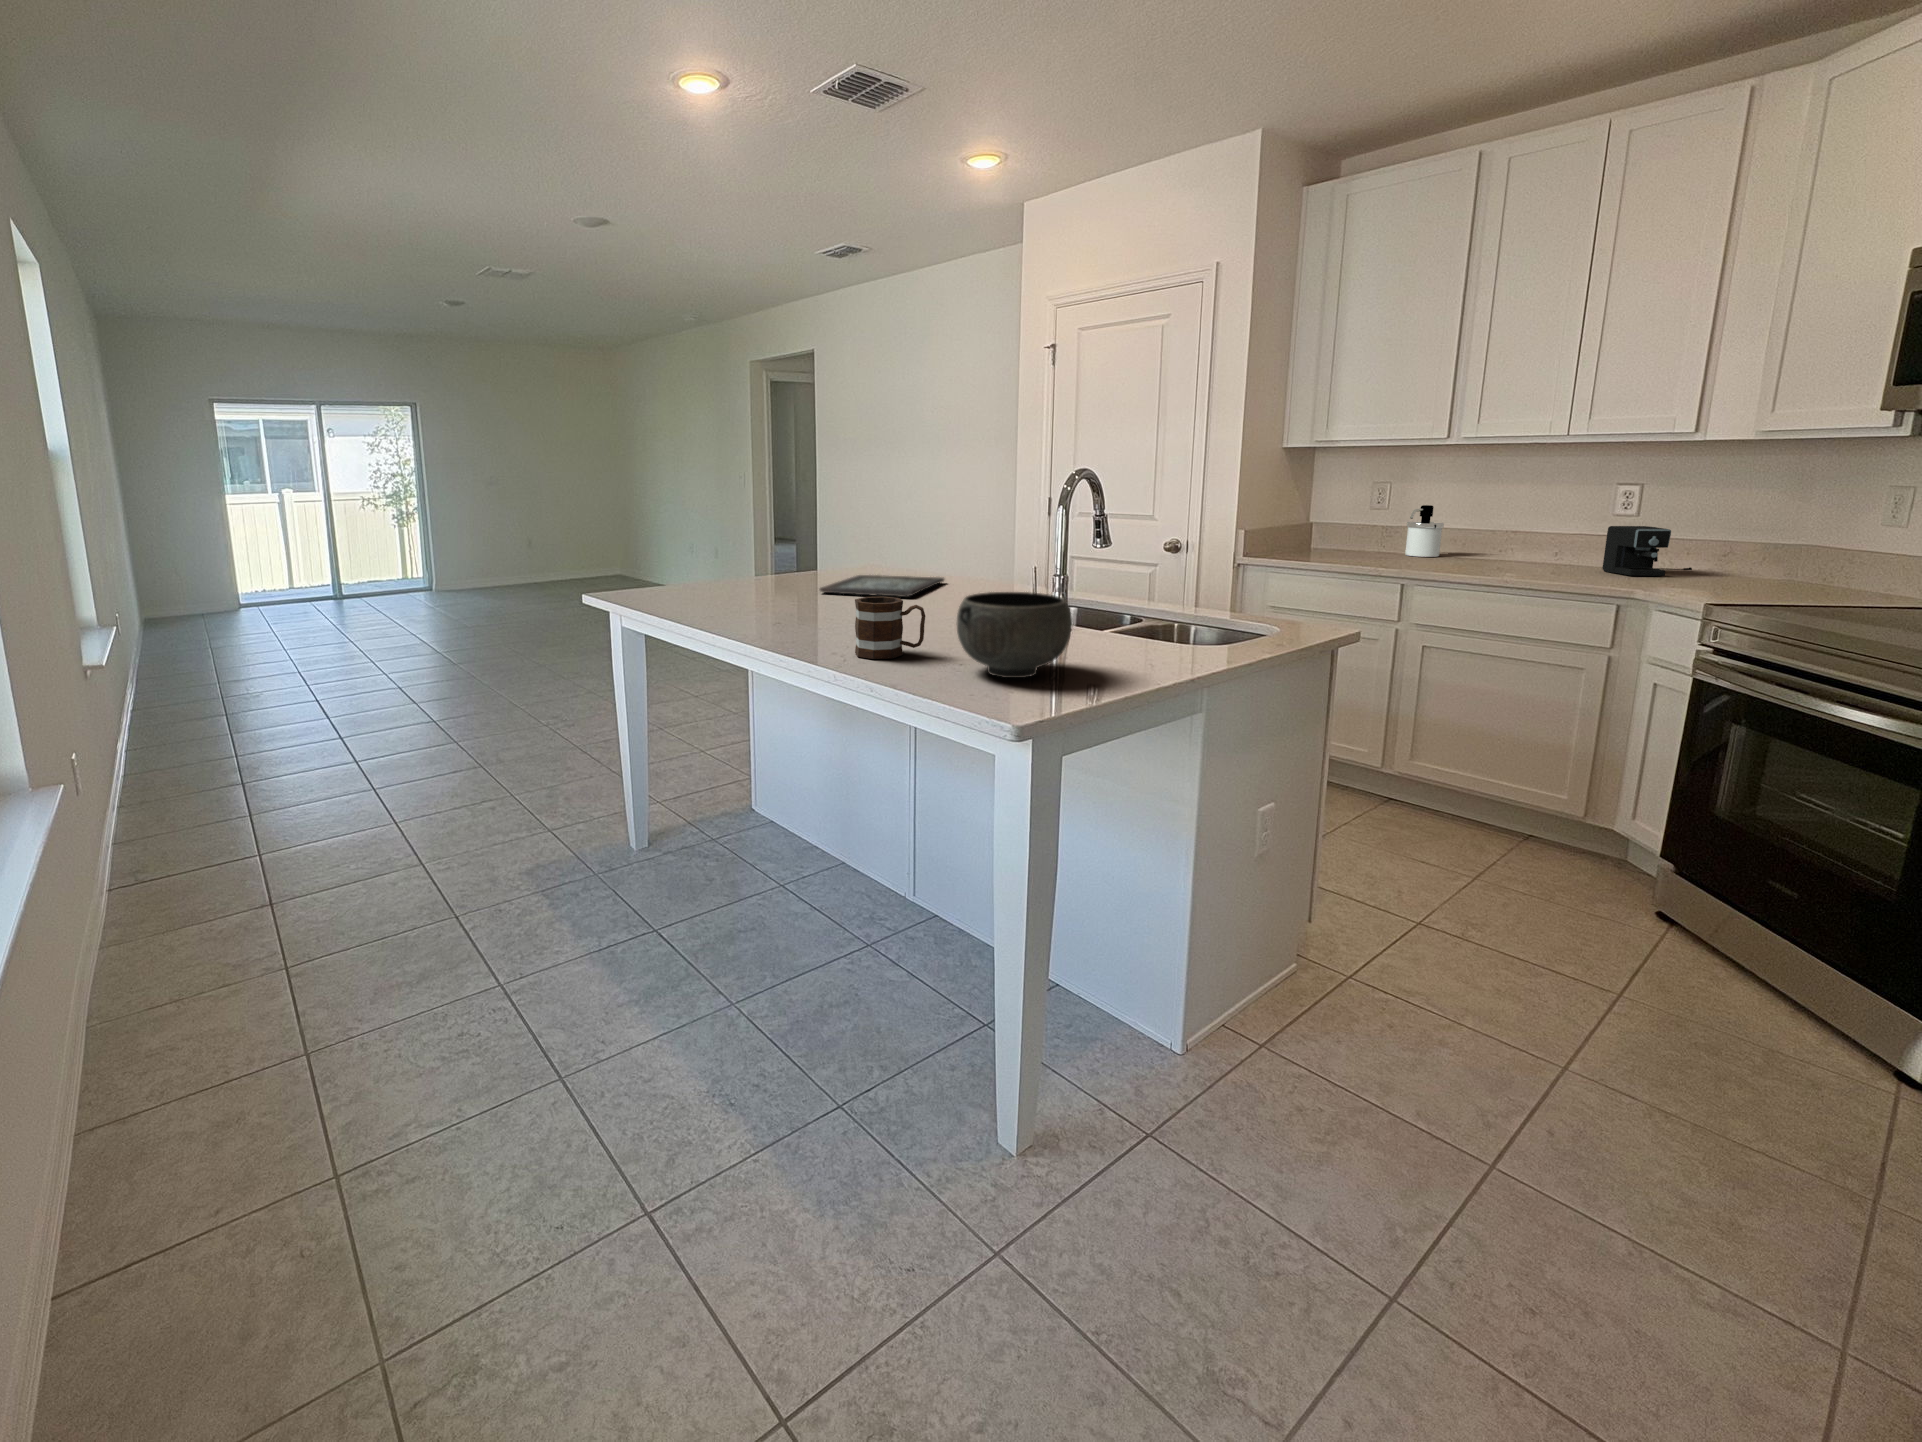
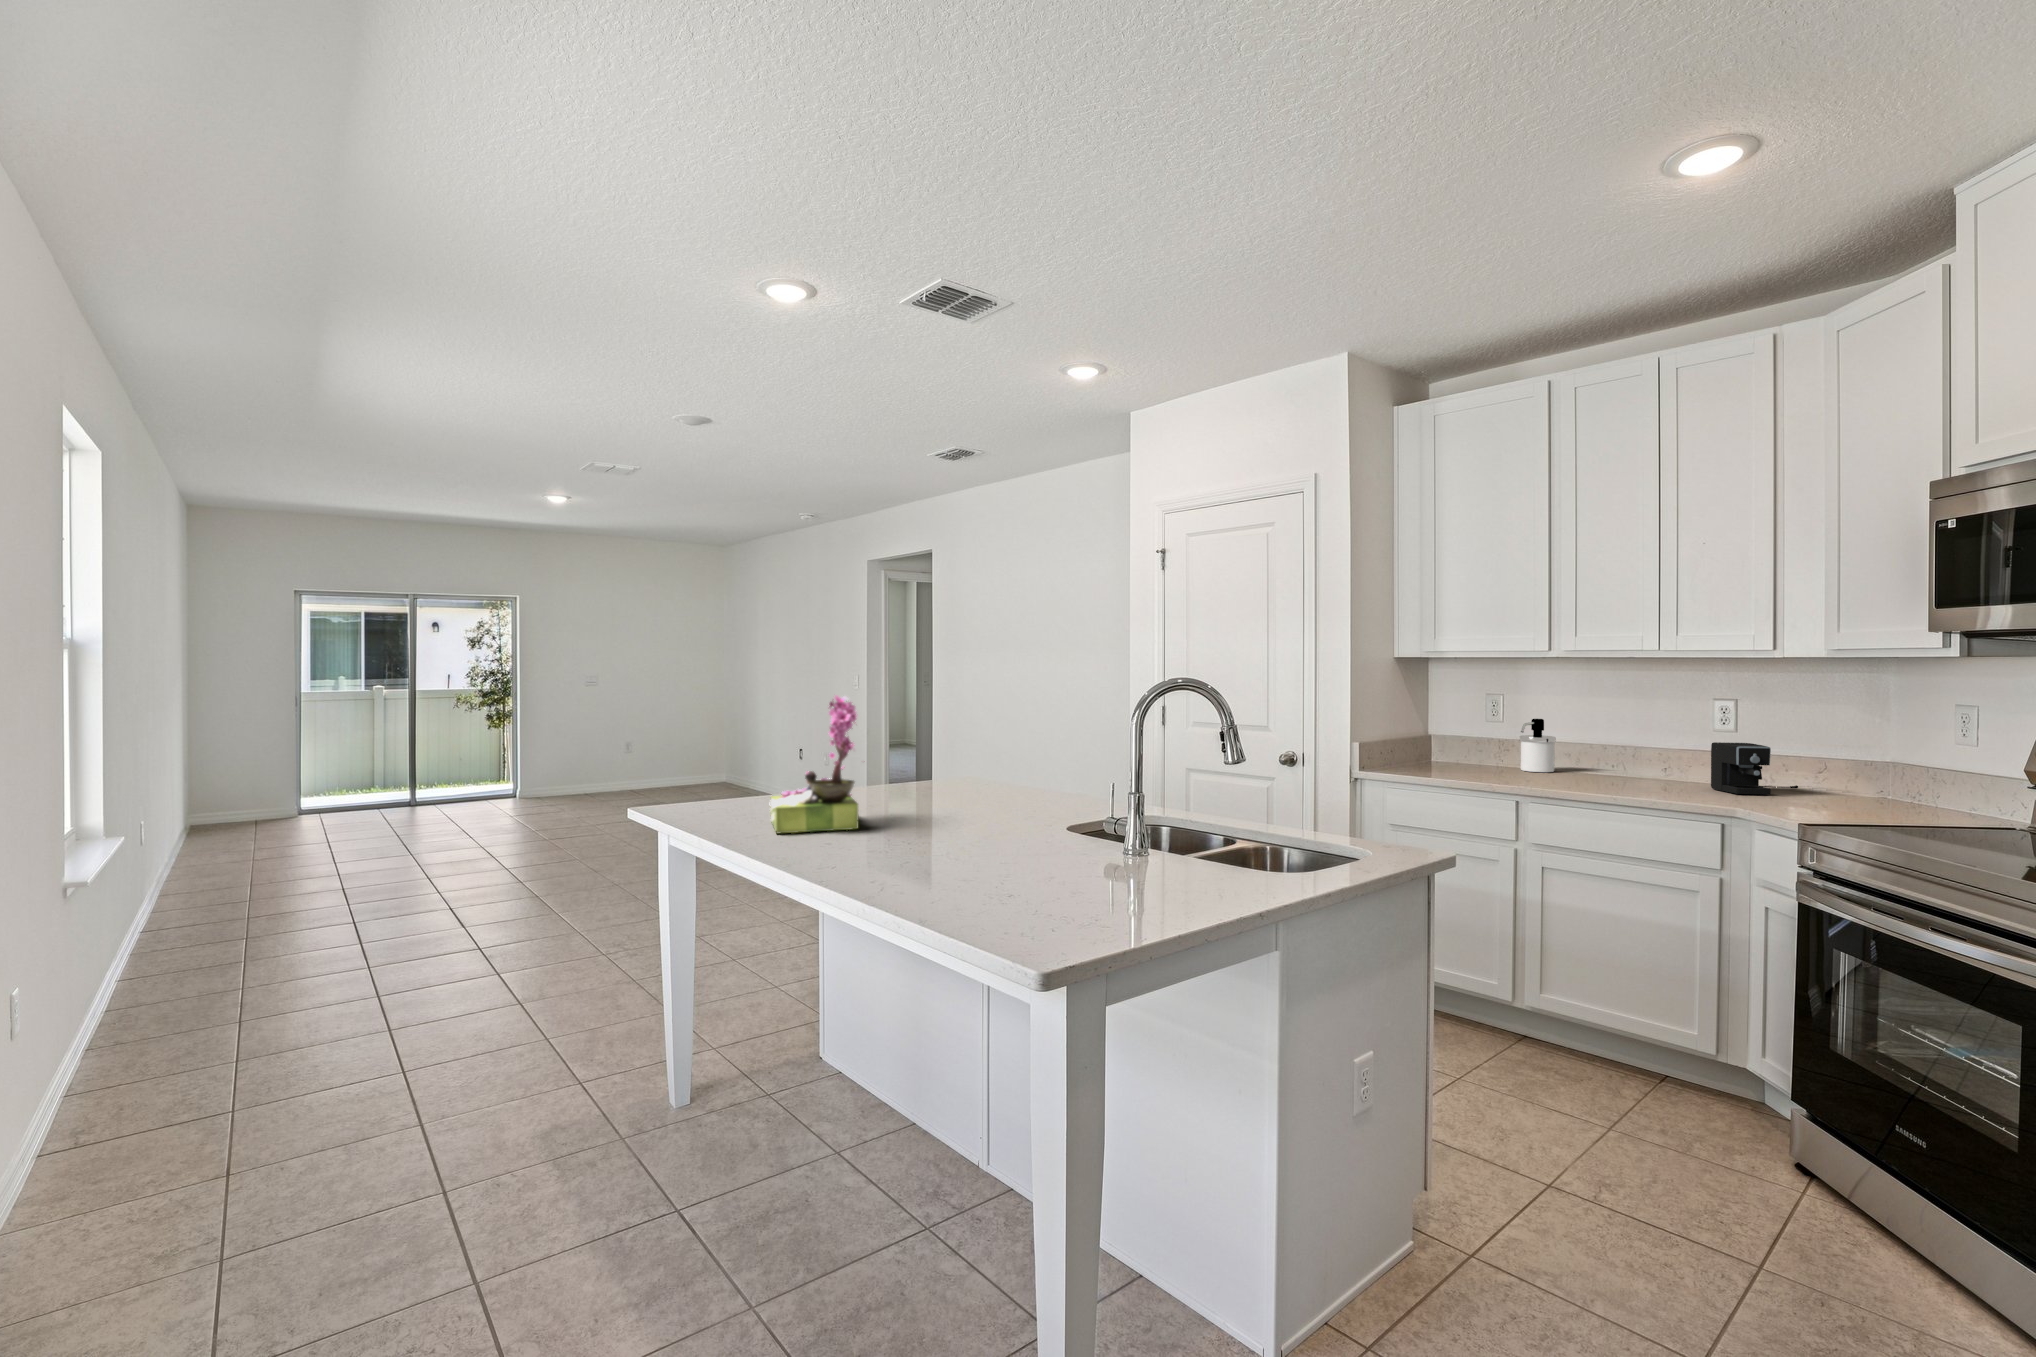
flower arrangement: none [710,484,797,612] -> present [769,696,858,833]
tray: present [820,575,944,597] -> none [893,790,1033,816]
bowl: present [957,592,1072,678] -> none [1007,815,1129,911]
mug: present [855,596,925,659] -> none [906,819,981,889]

